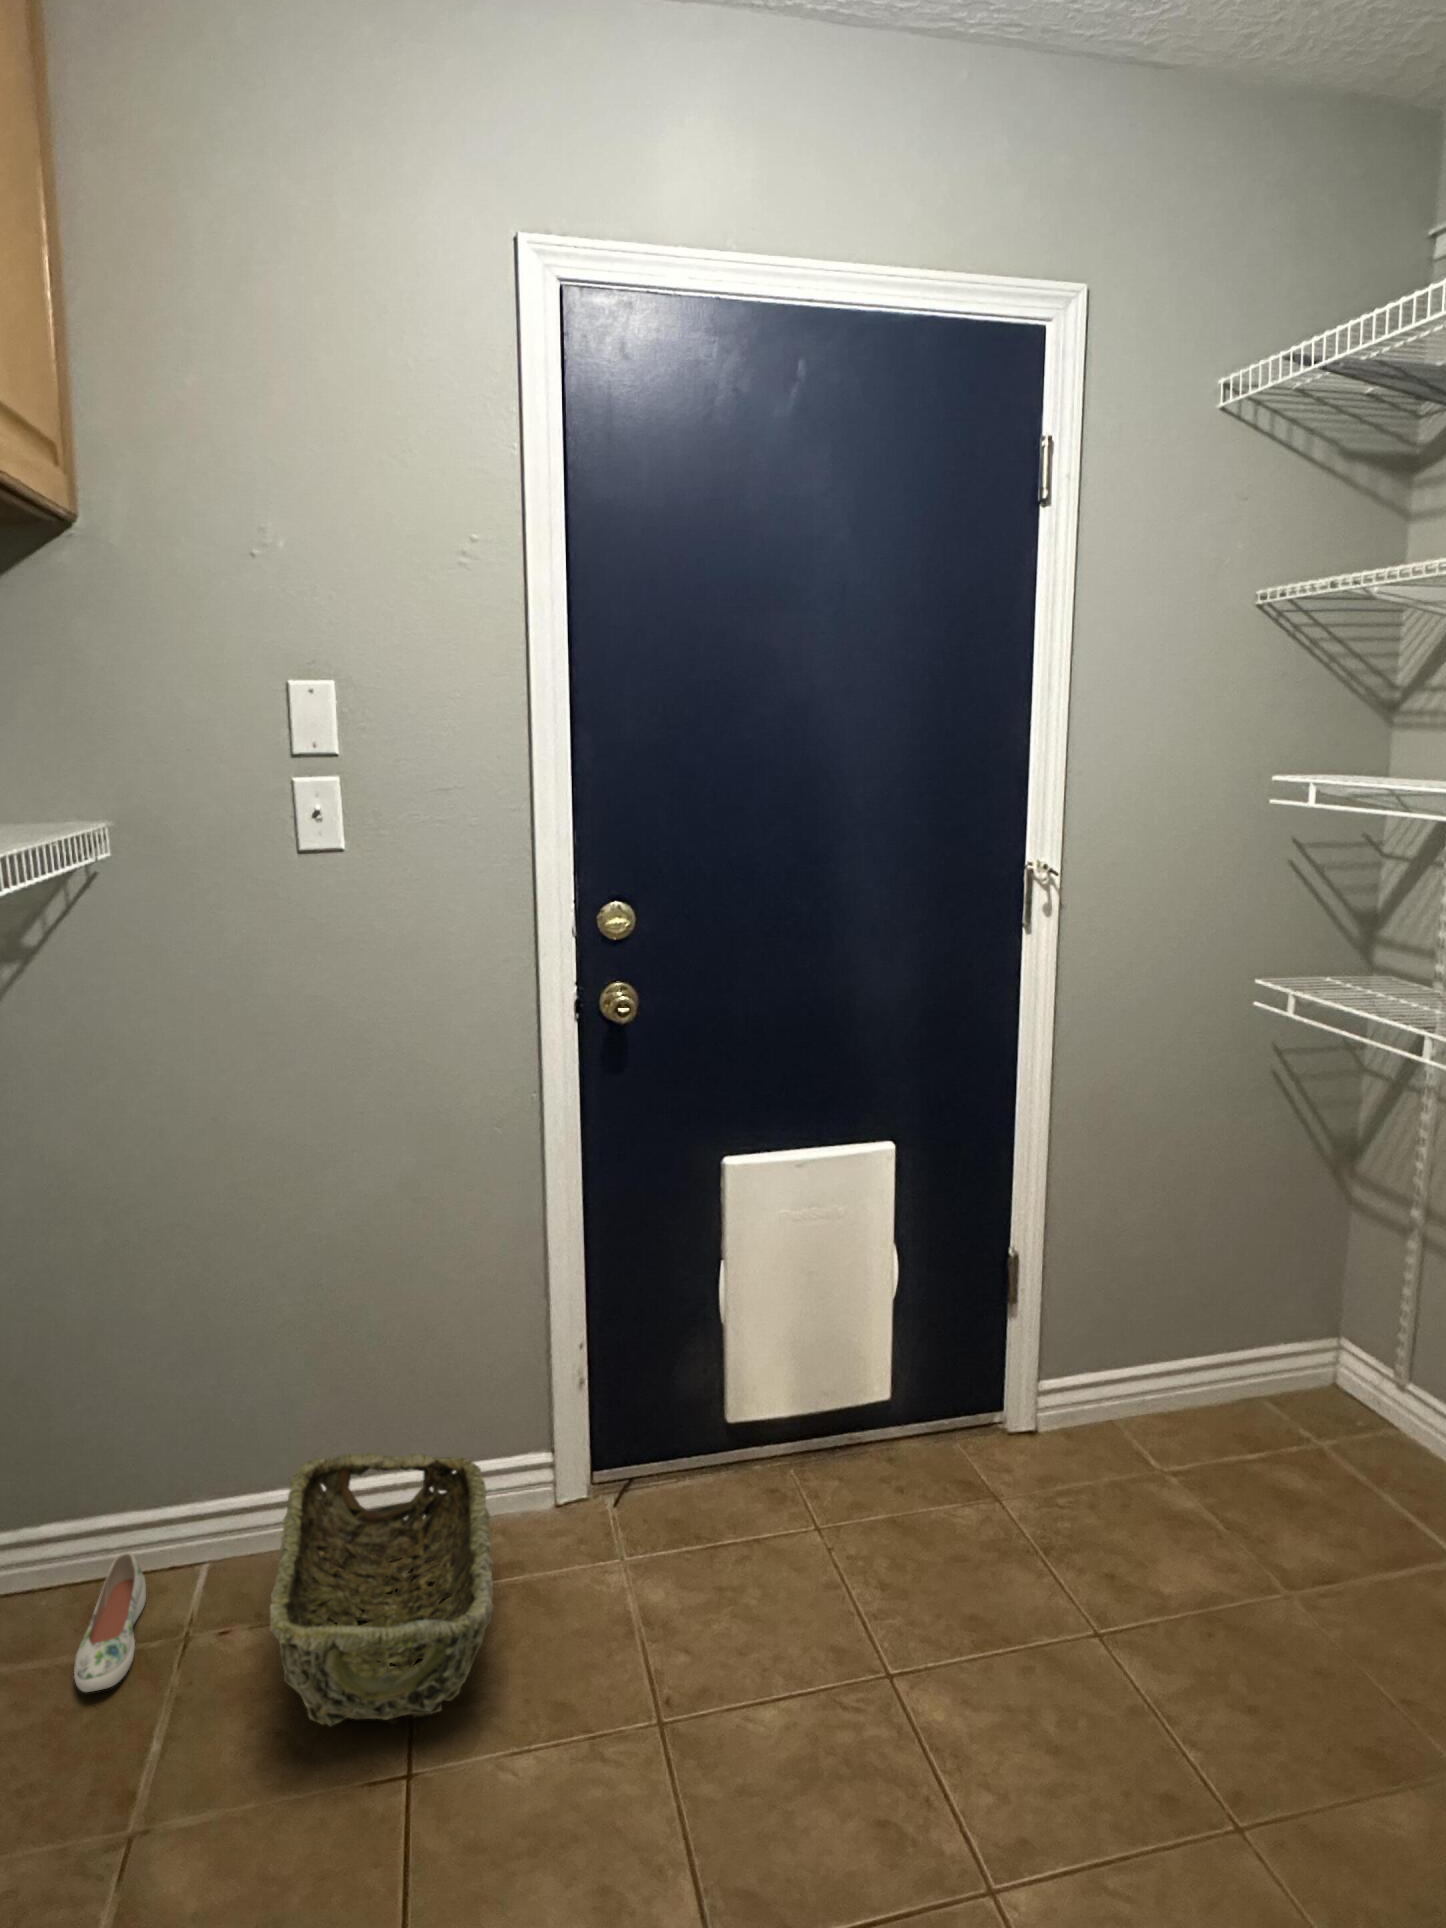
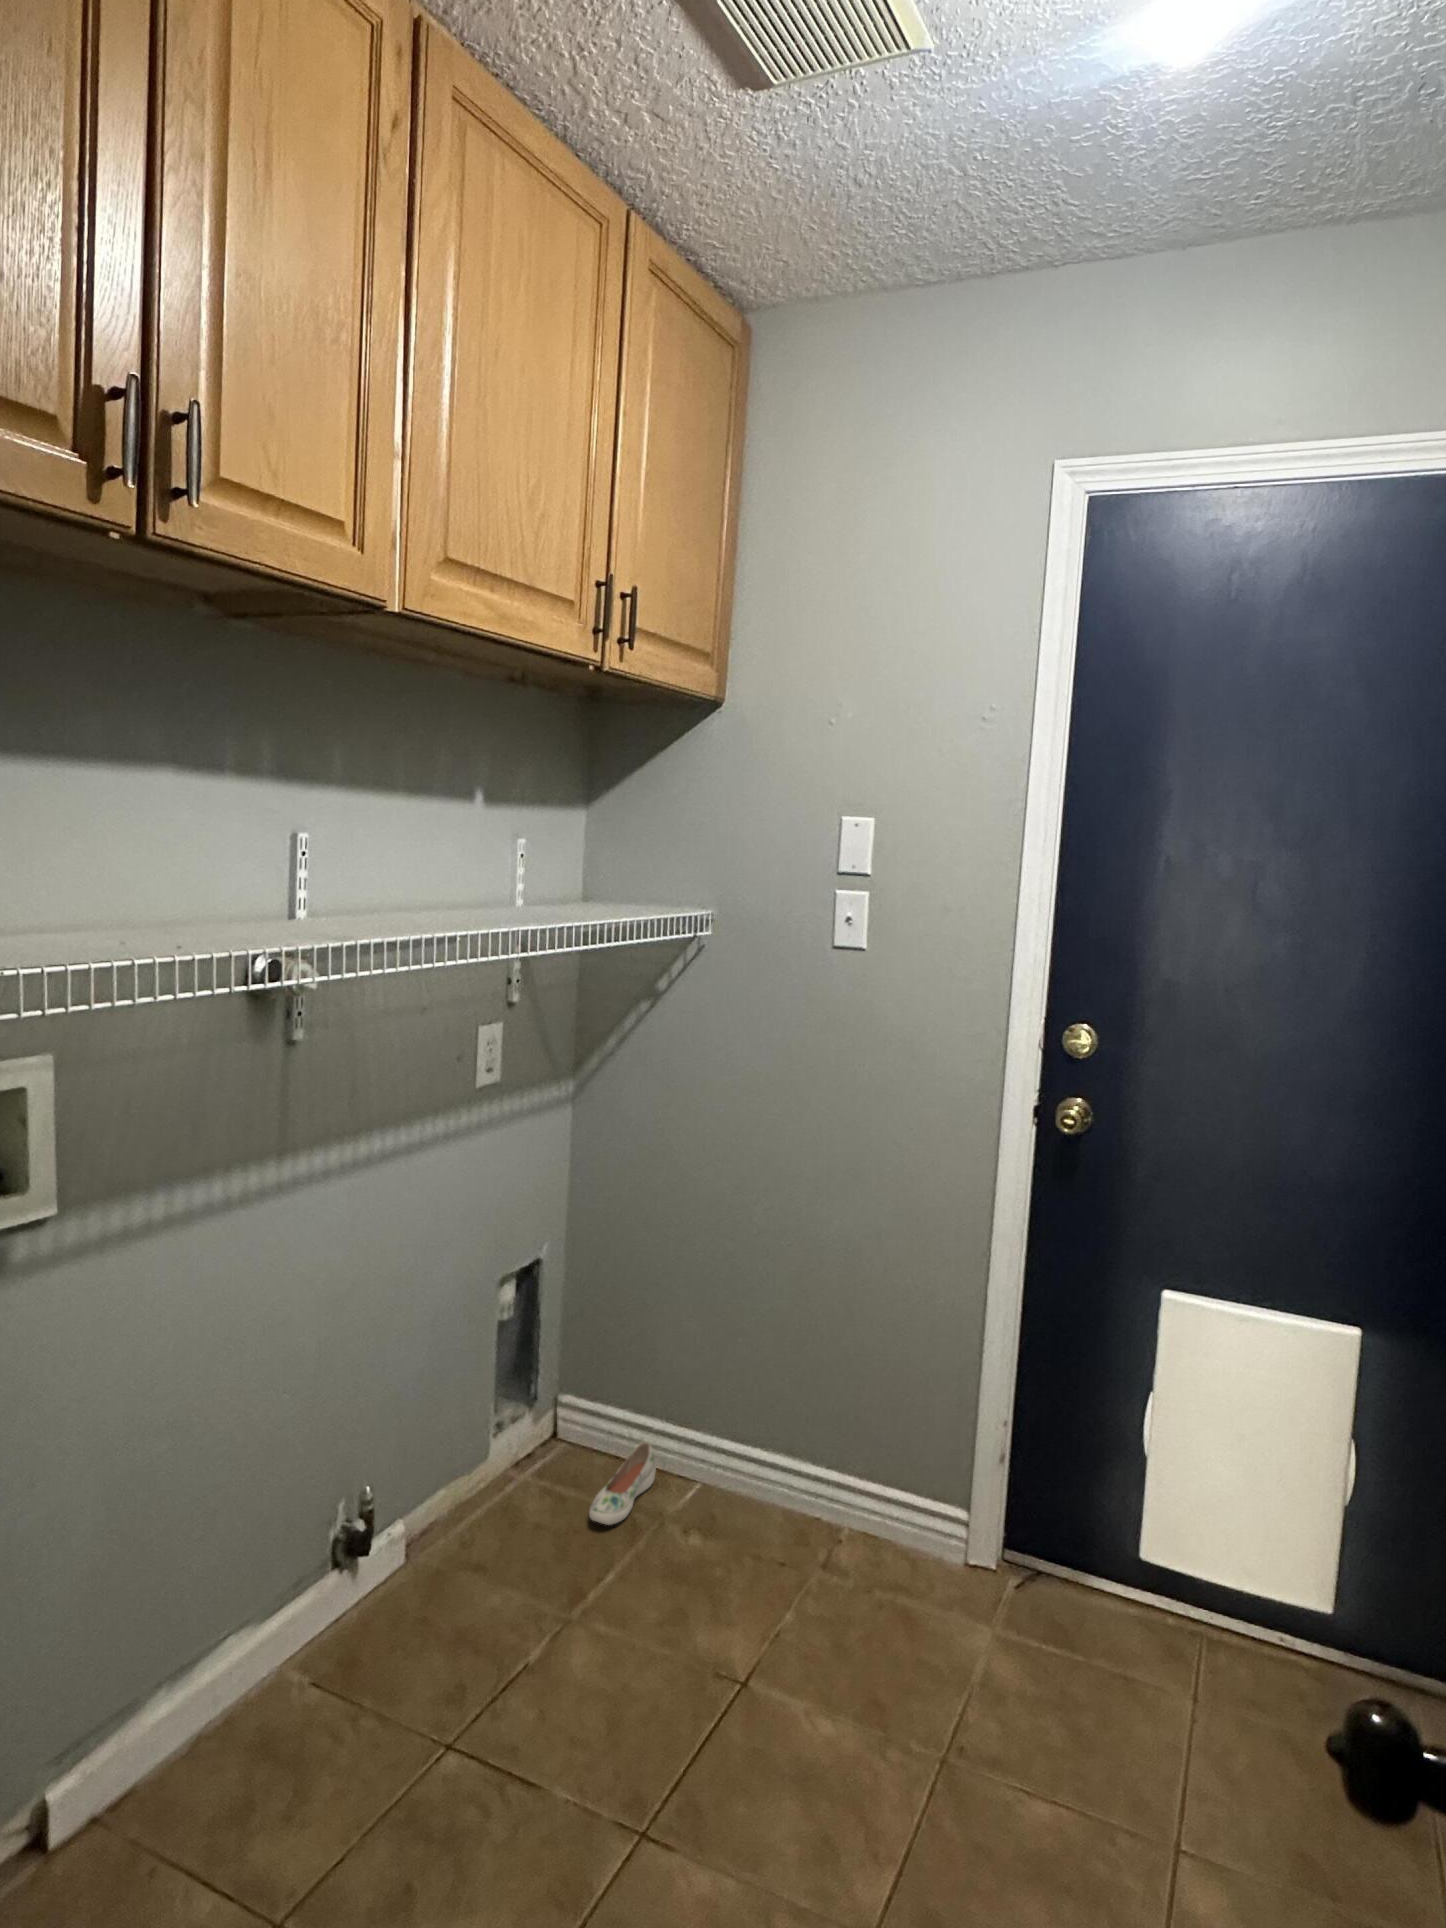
woven basket: present [270,1453,493,1726] -> none [681,1426,893,1656]

